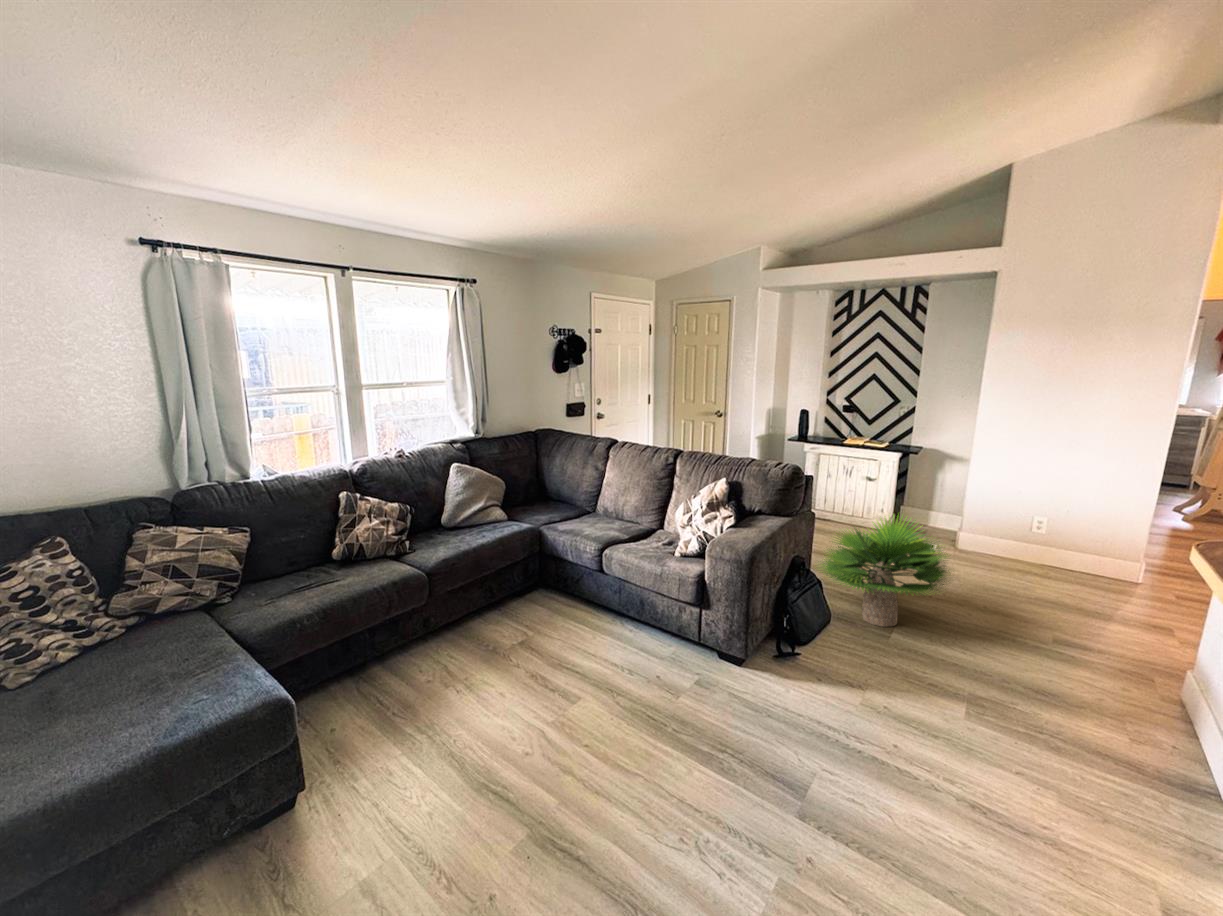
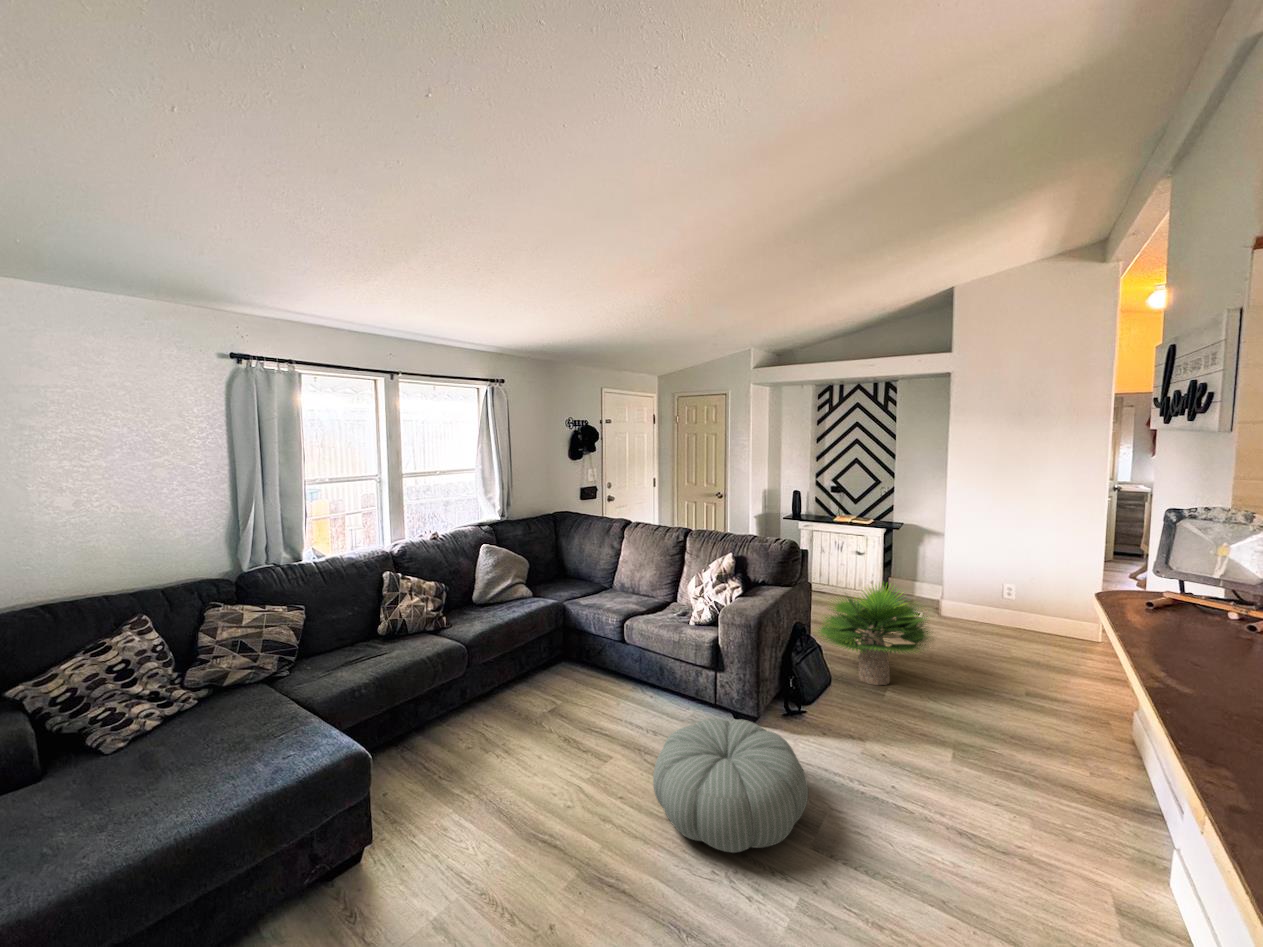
pouf: none [621,664,797,818] -> present [653,718,808,853]

